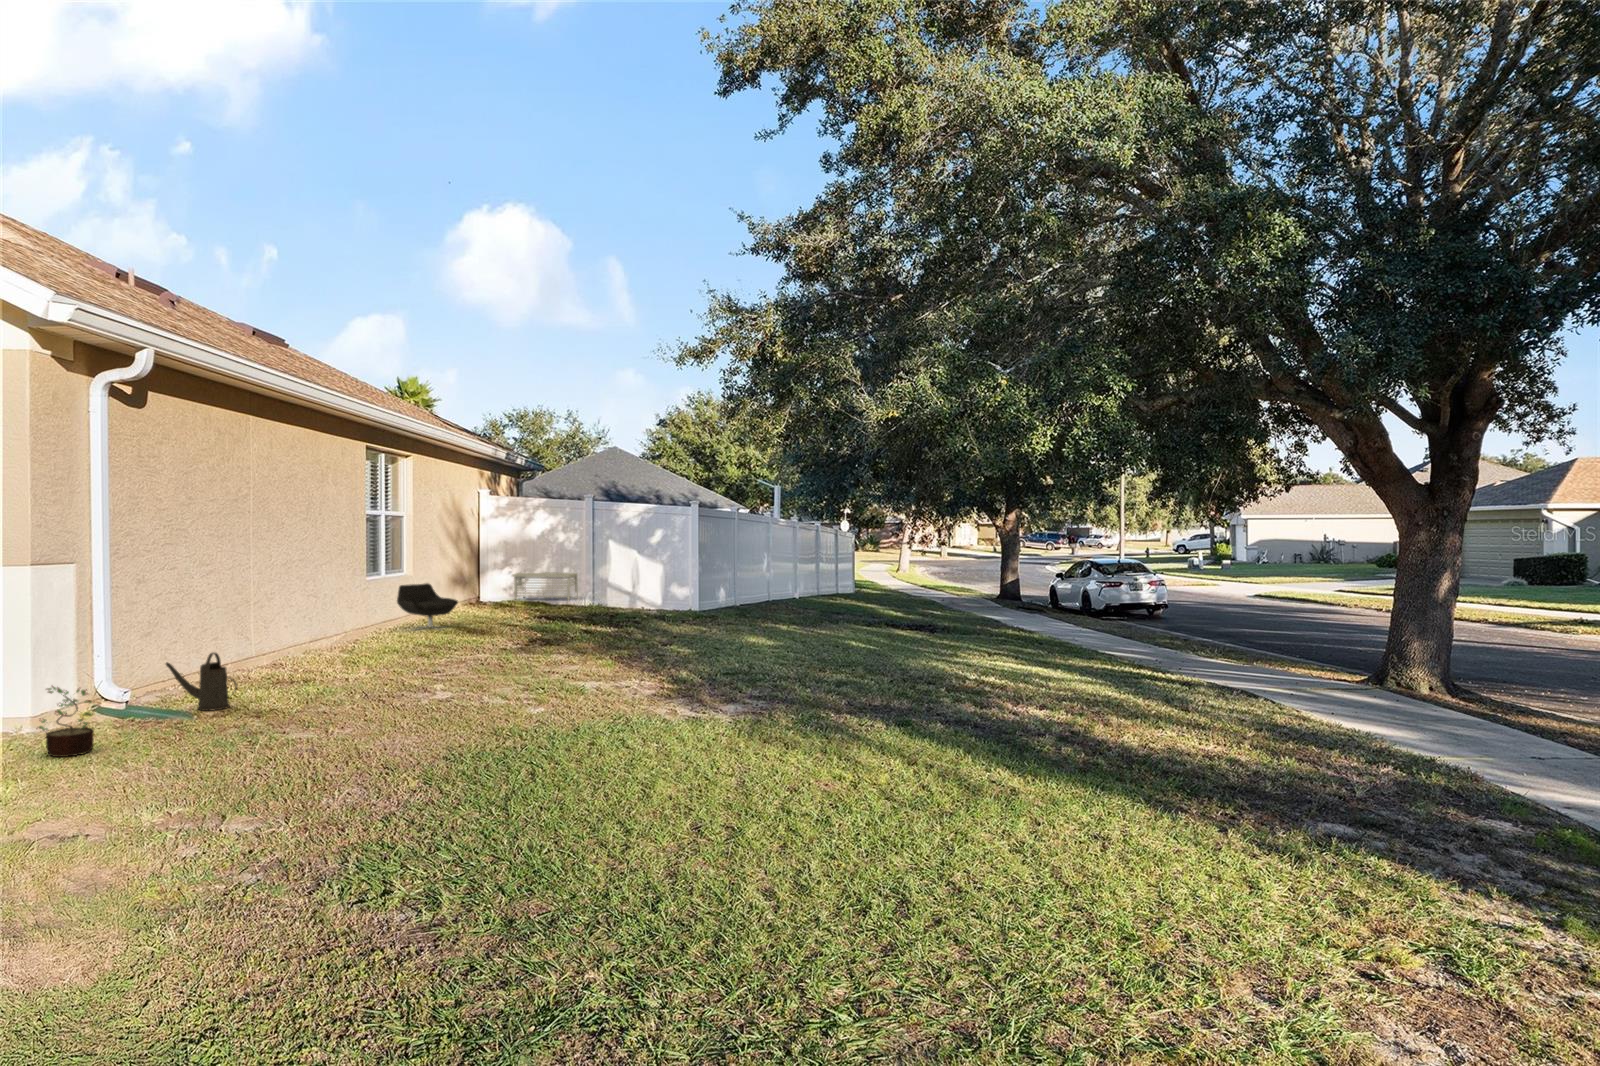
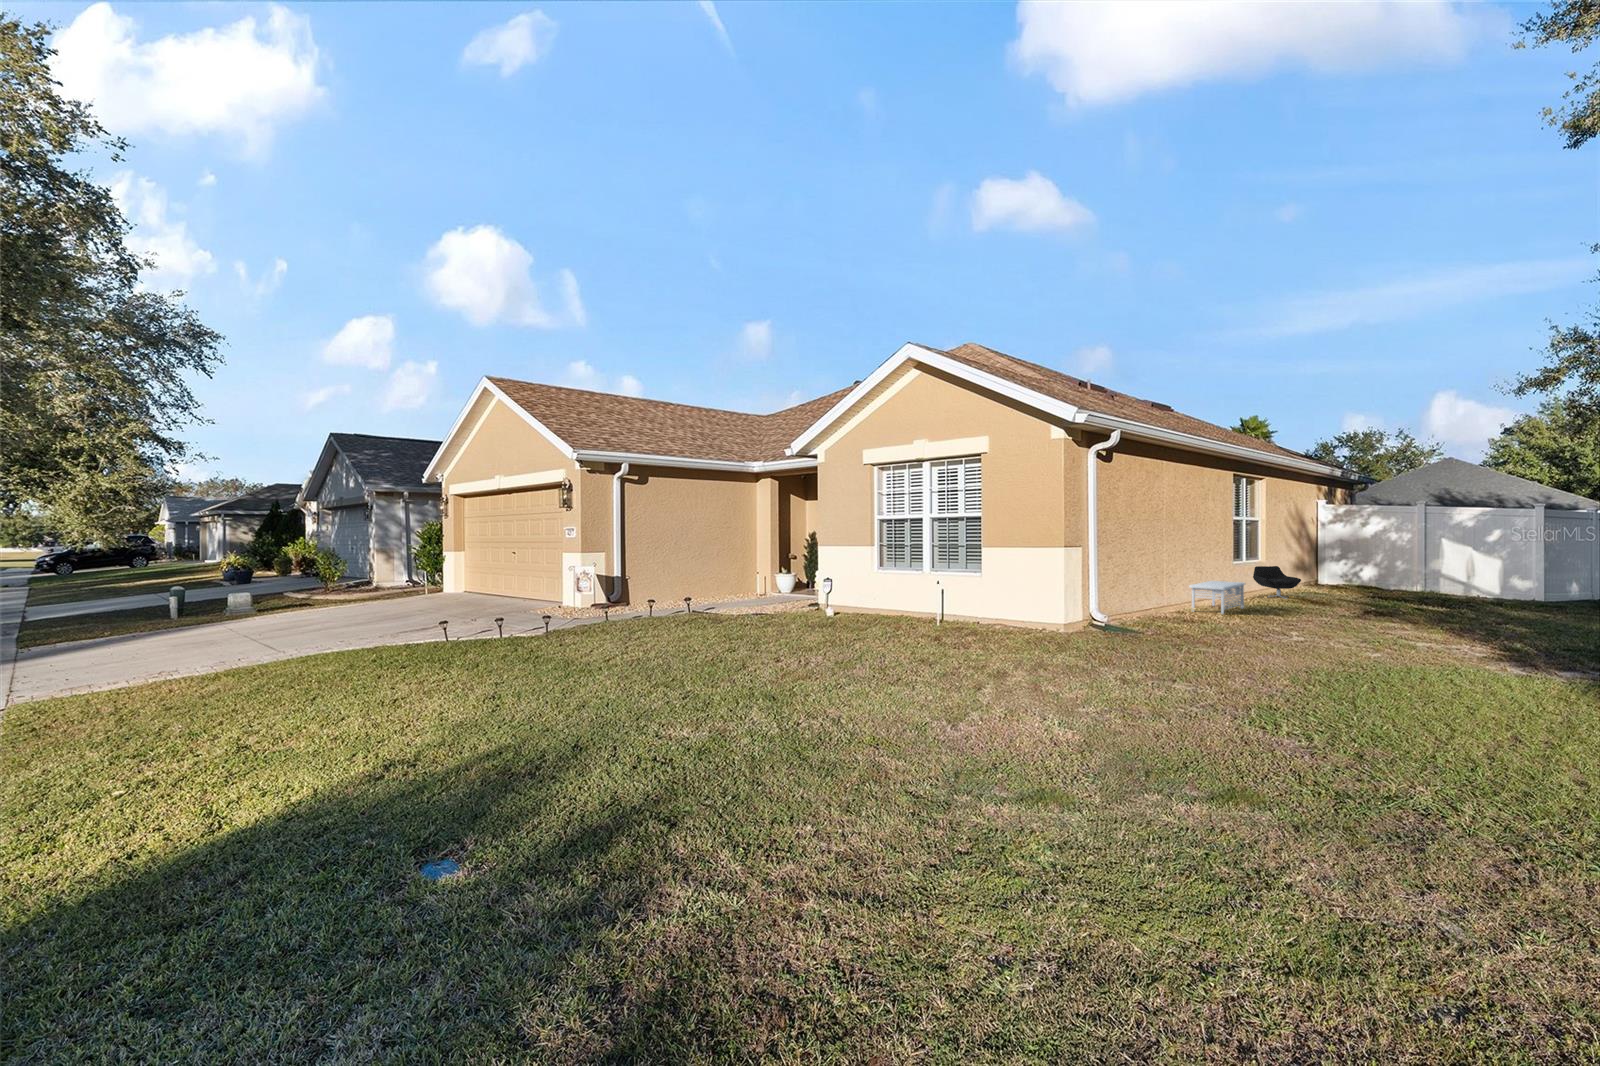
storage bench: present [512,573,578,600] -> present [1189,581,1245,614]
watering can: present [166,653,237,711] -> none [1120,598,1160,631]
decorative plant: present [38,686,94,757] -> none [1066,606,1093,643]

